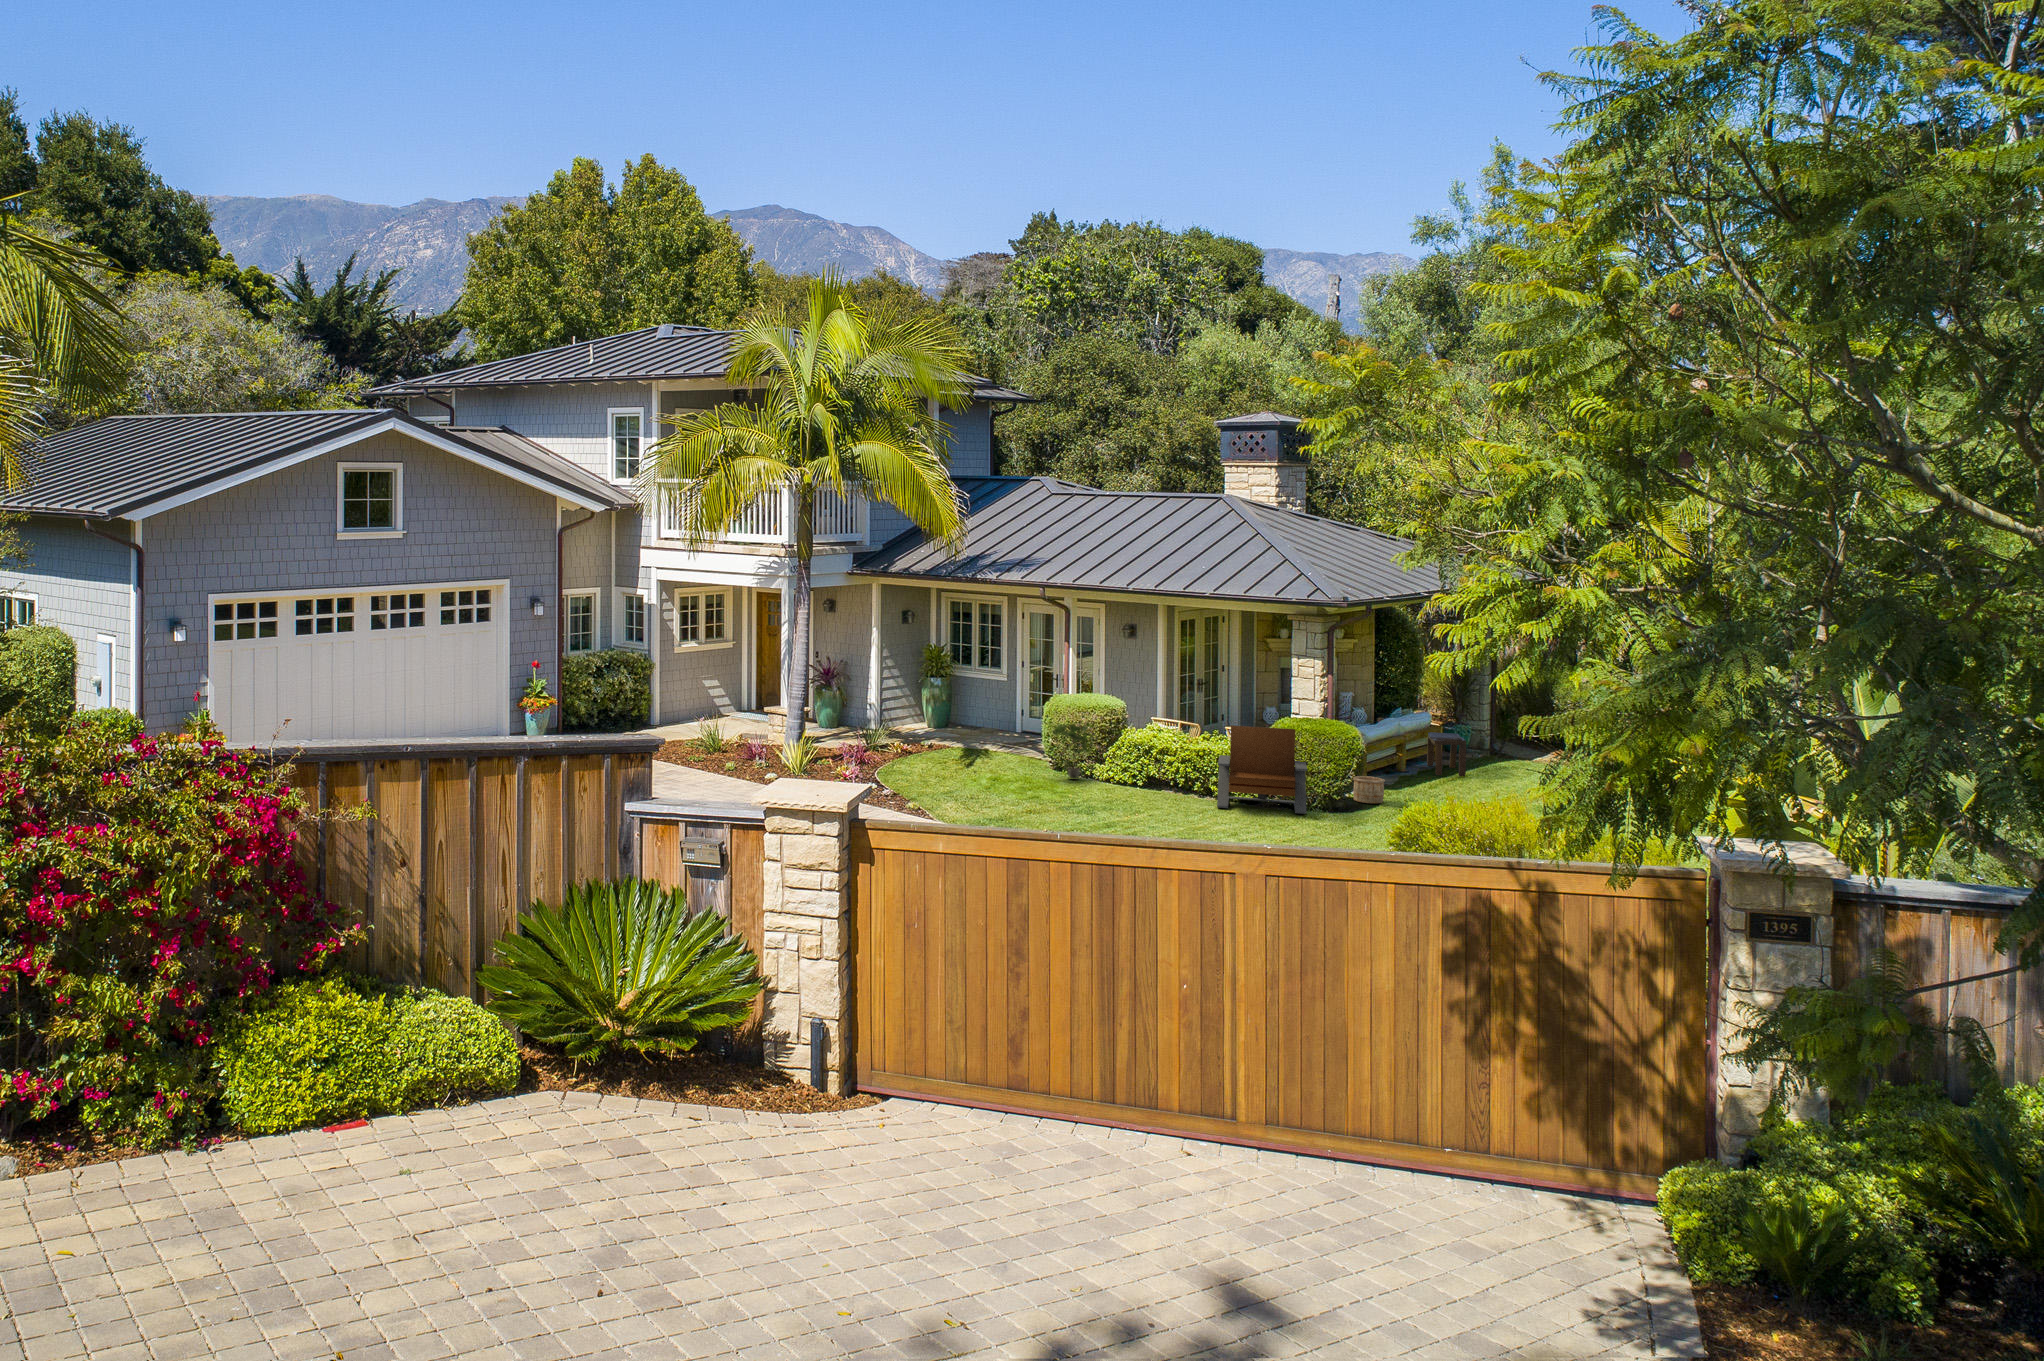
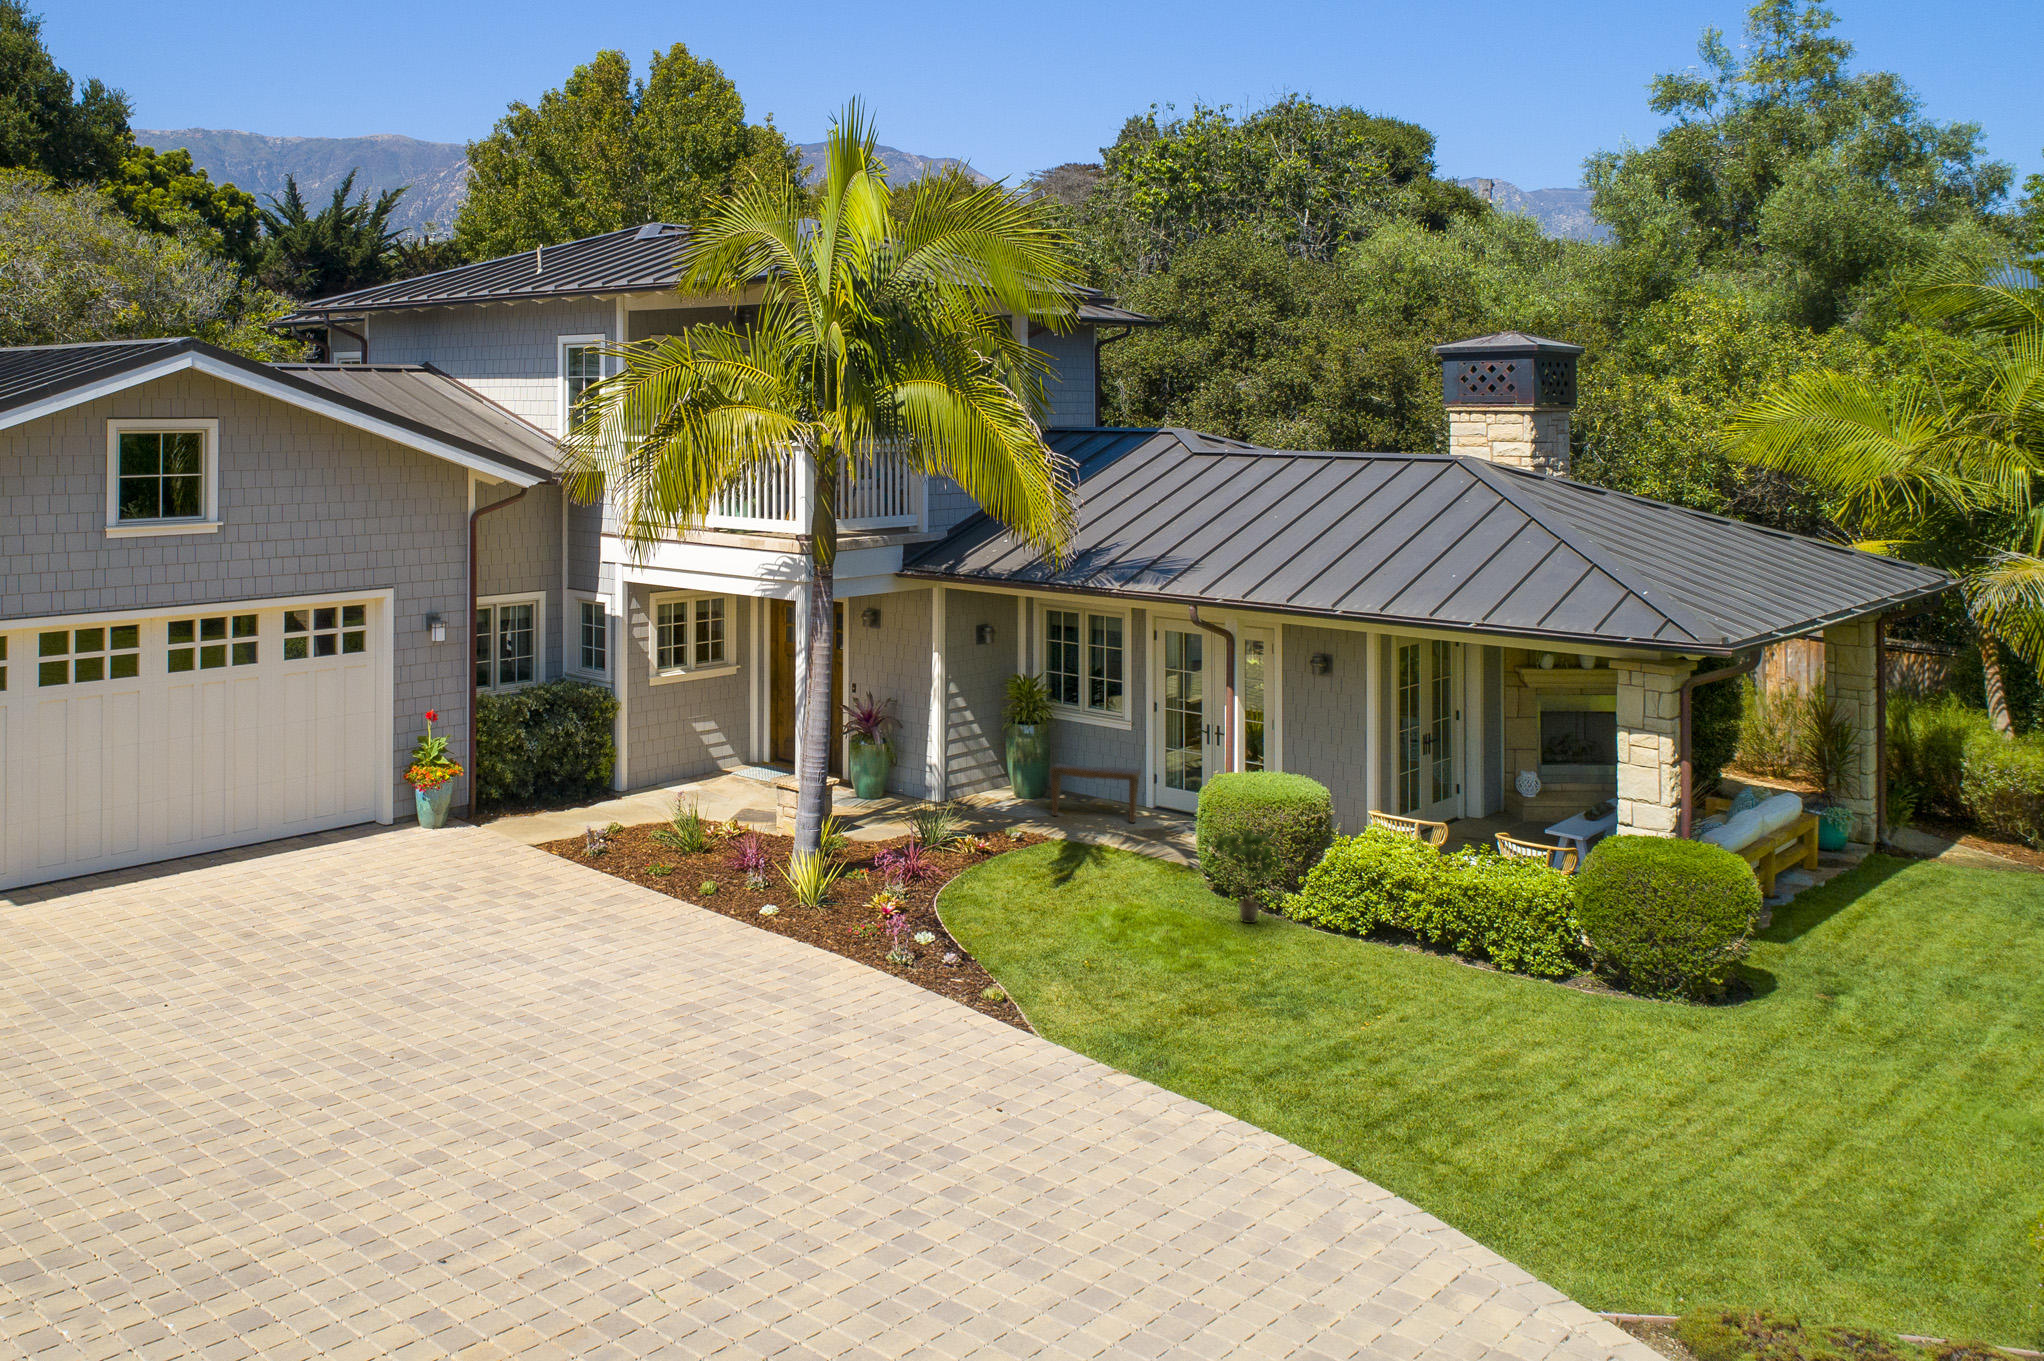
lounge chair: present [1217,726,1307,814] -> none [1500,851,1679,1023]
bench: present [1427,733,1466,776] -> present [1050,763,1141,822]
wooden bucket: present [1353,776,1385,803] -> none [1737,936,1796,990]

